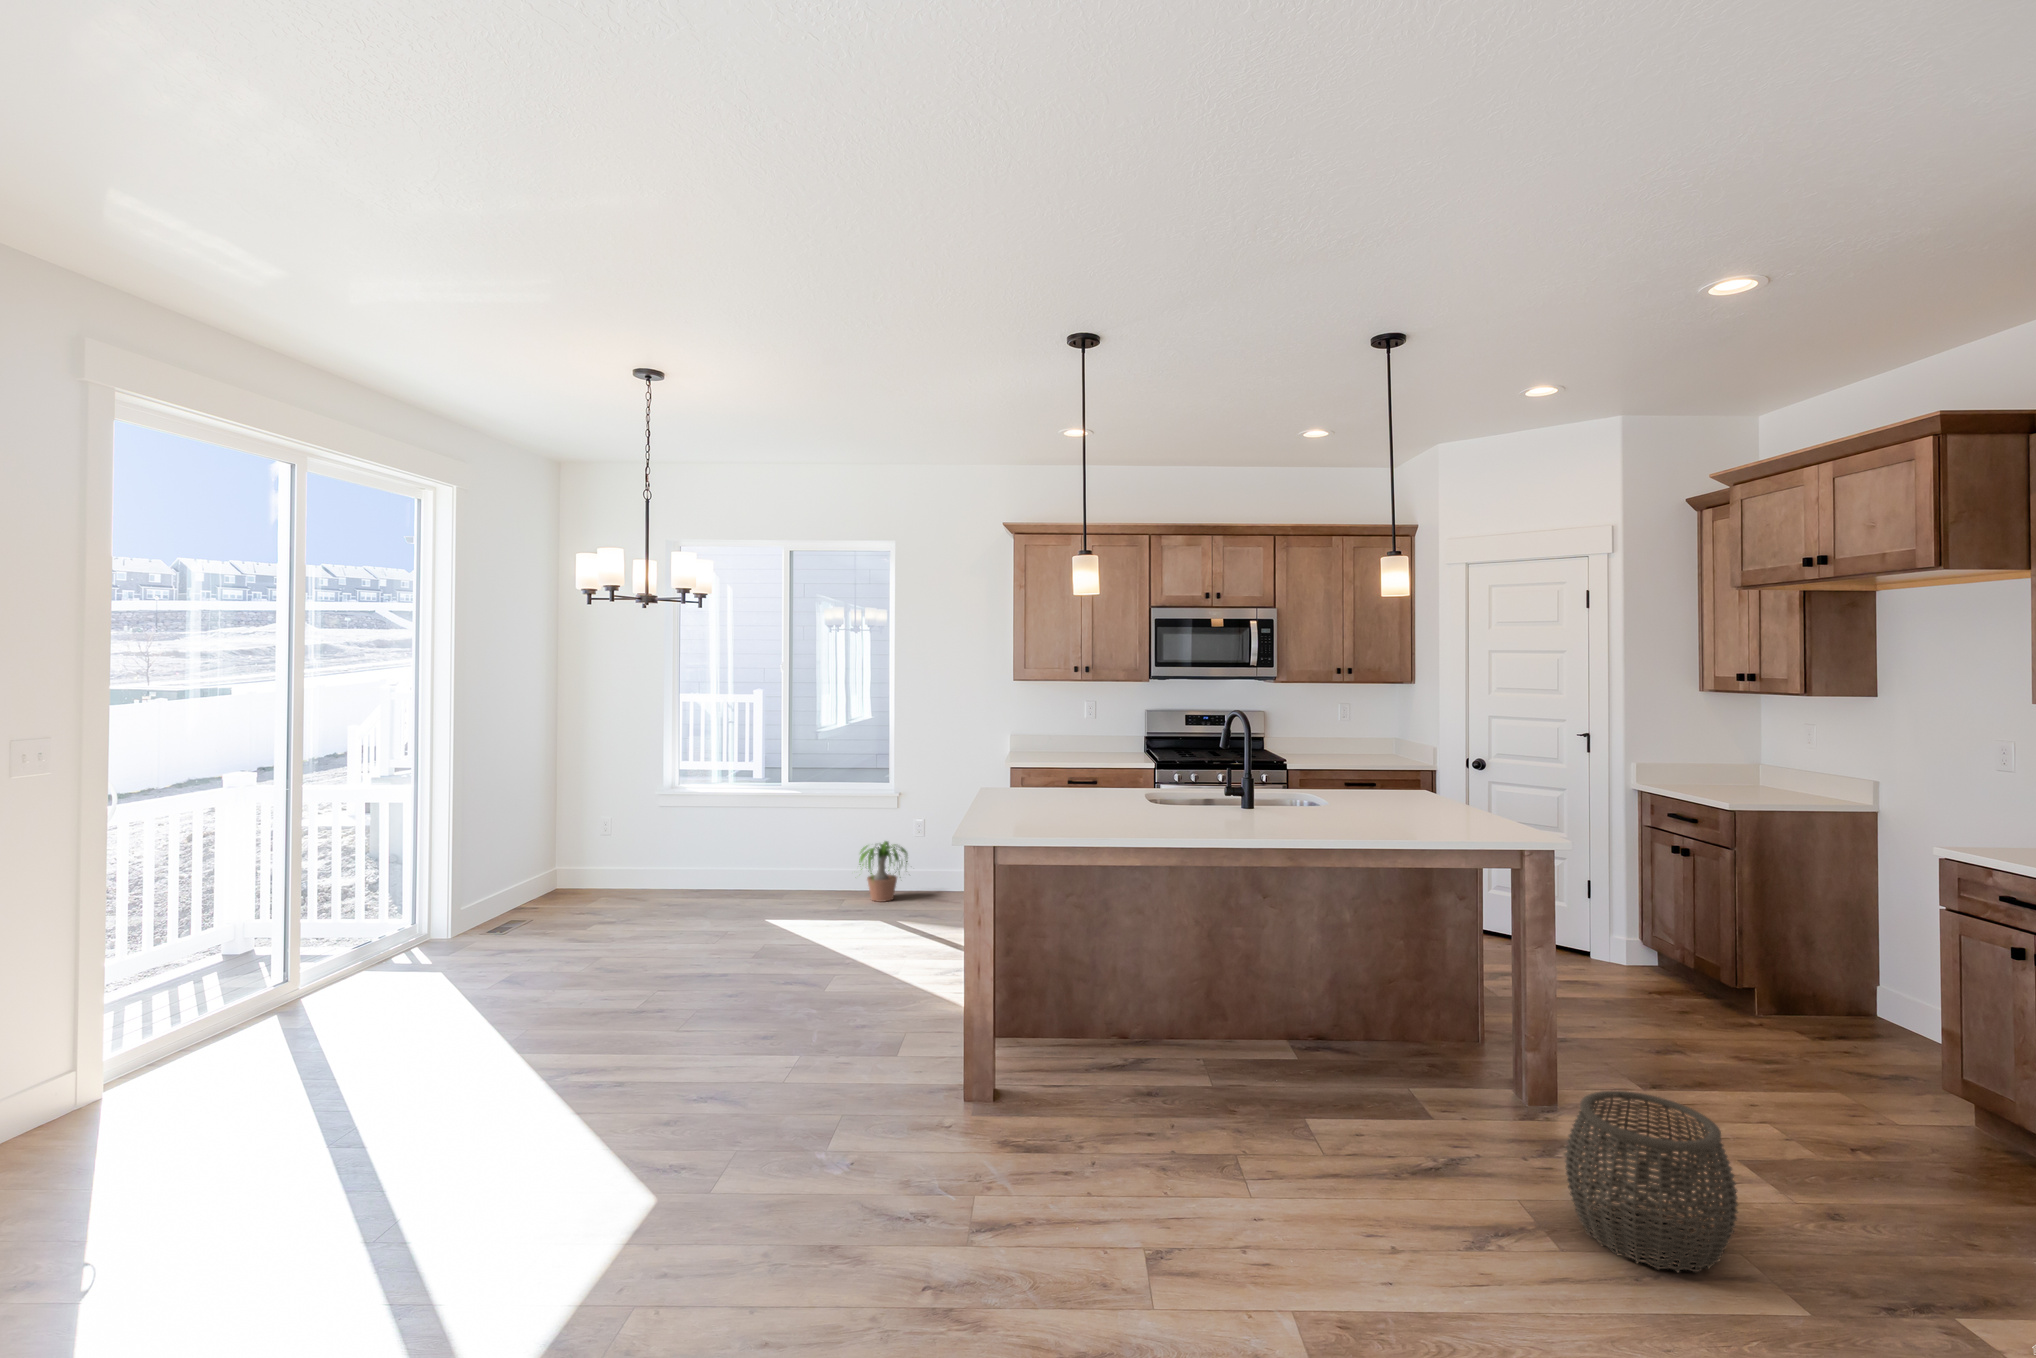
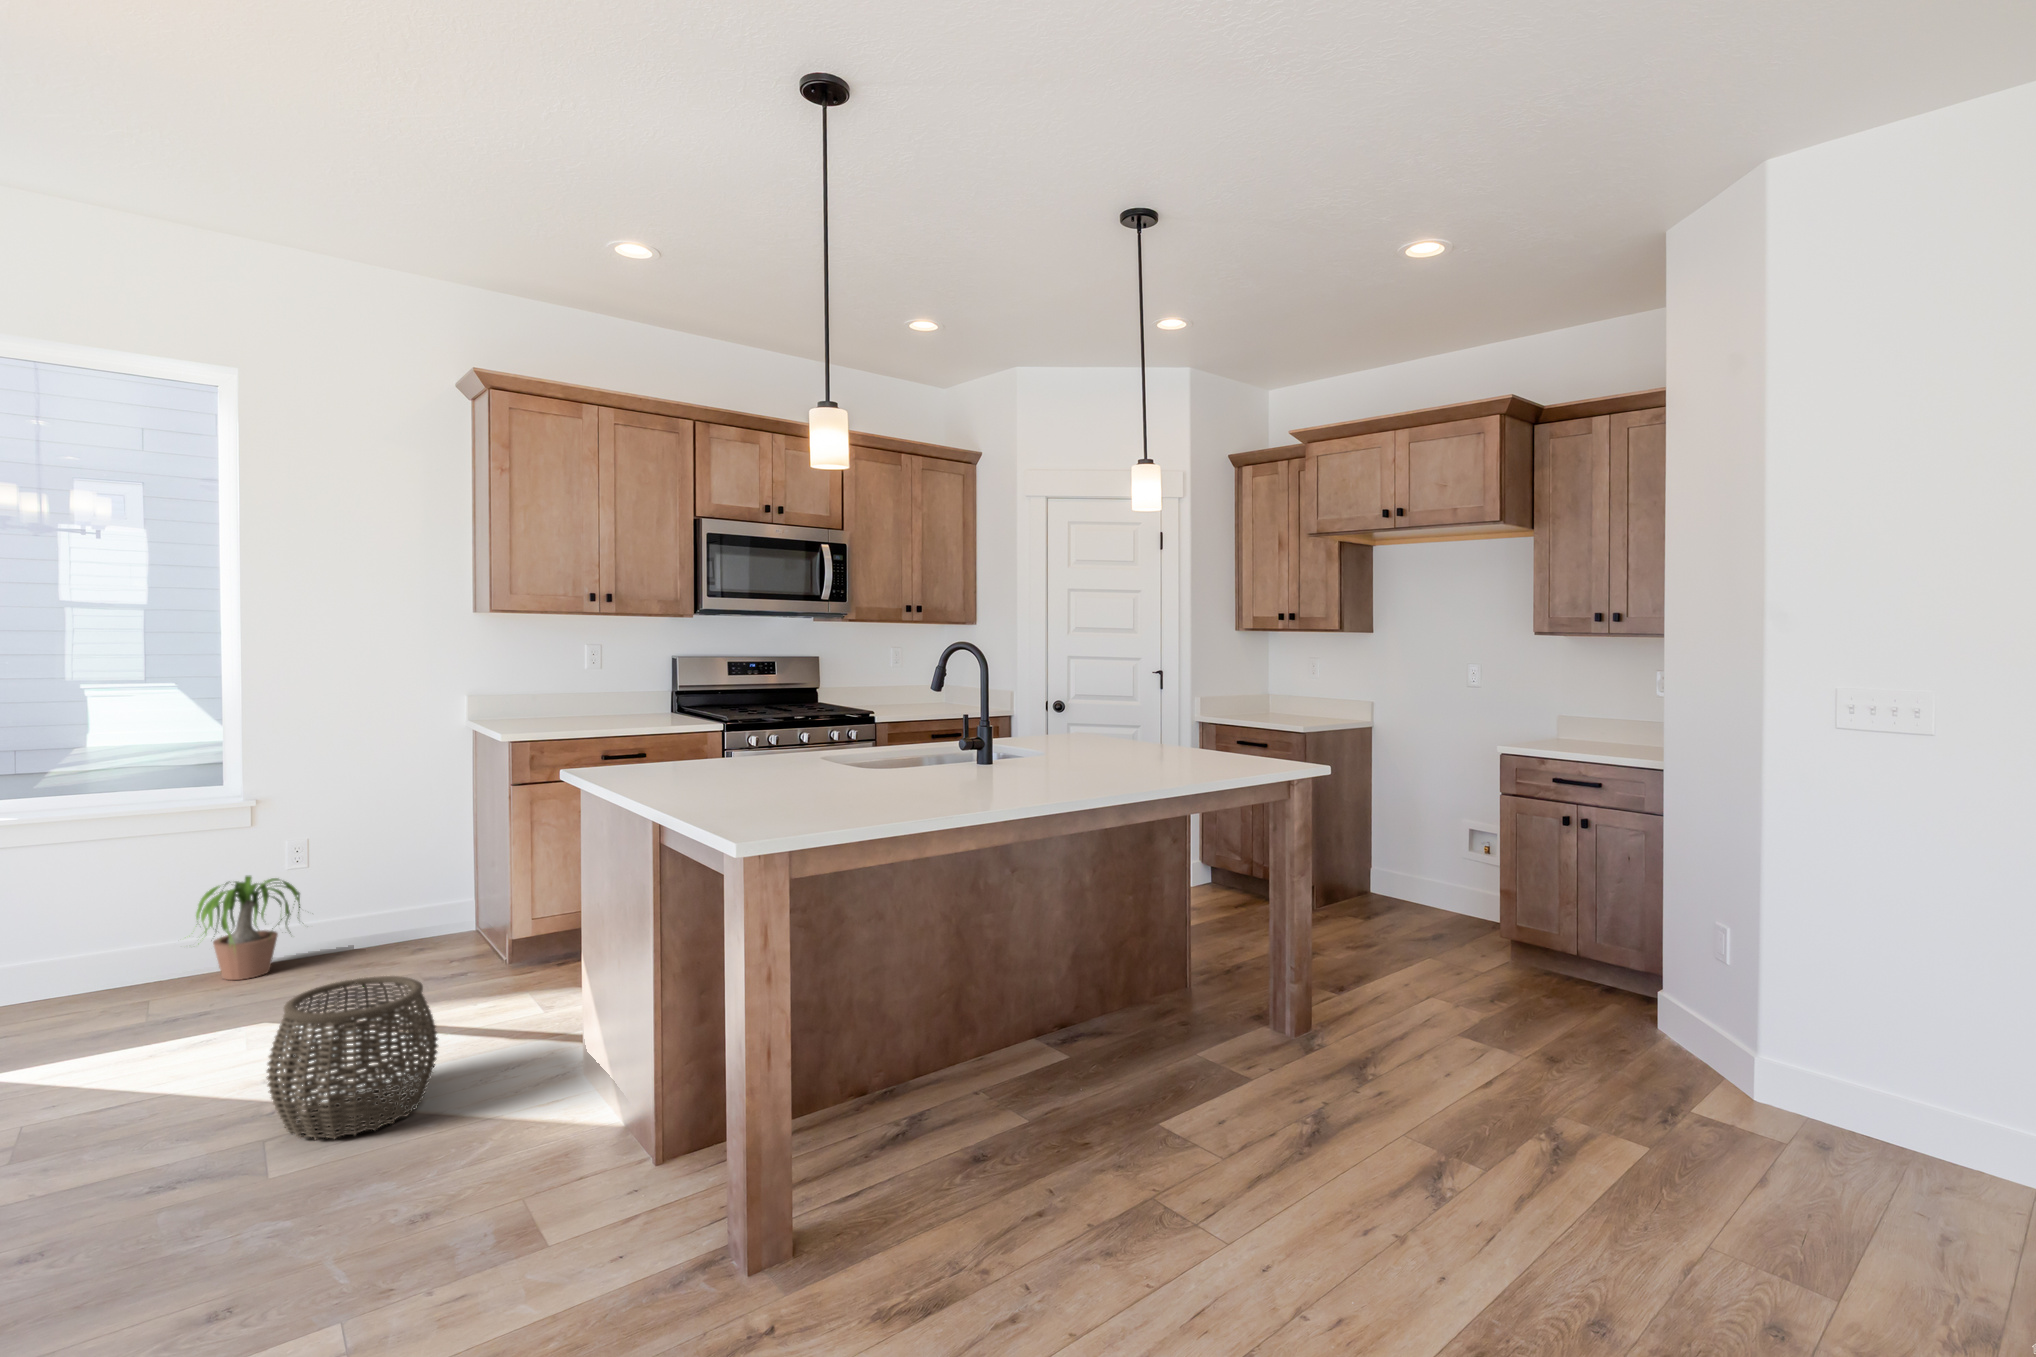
woven basket: present [1565,1091,1738,1272] -> present [266,976,438,1140]

